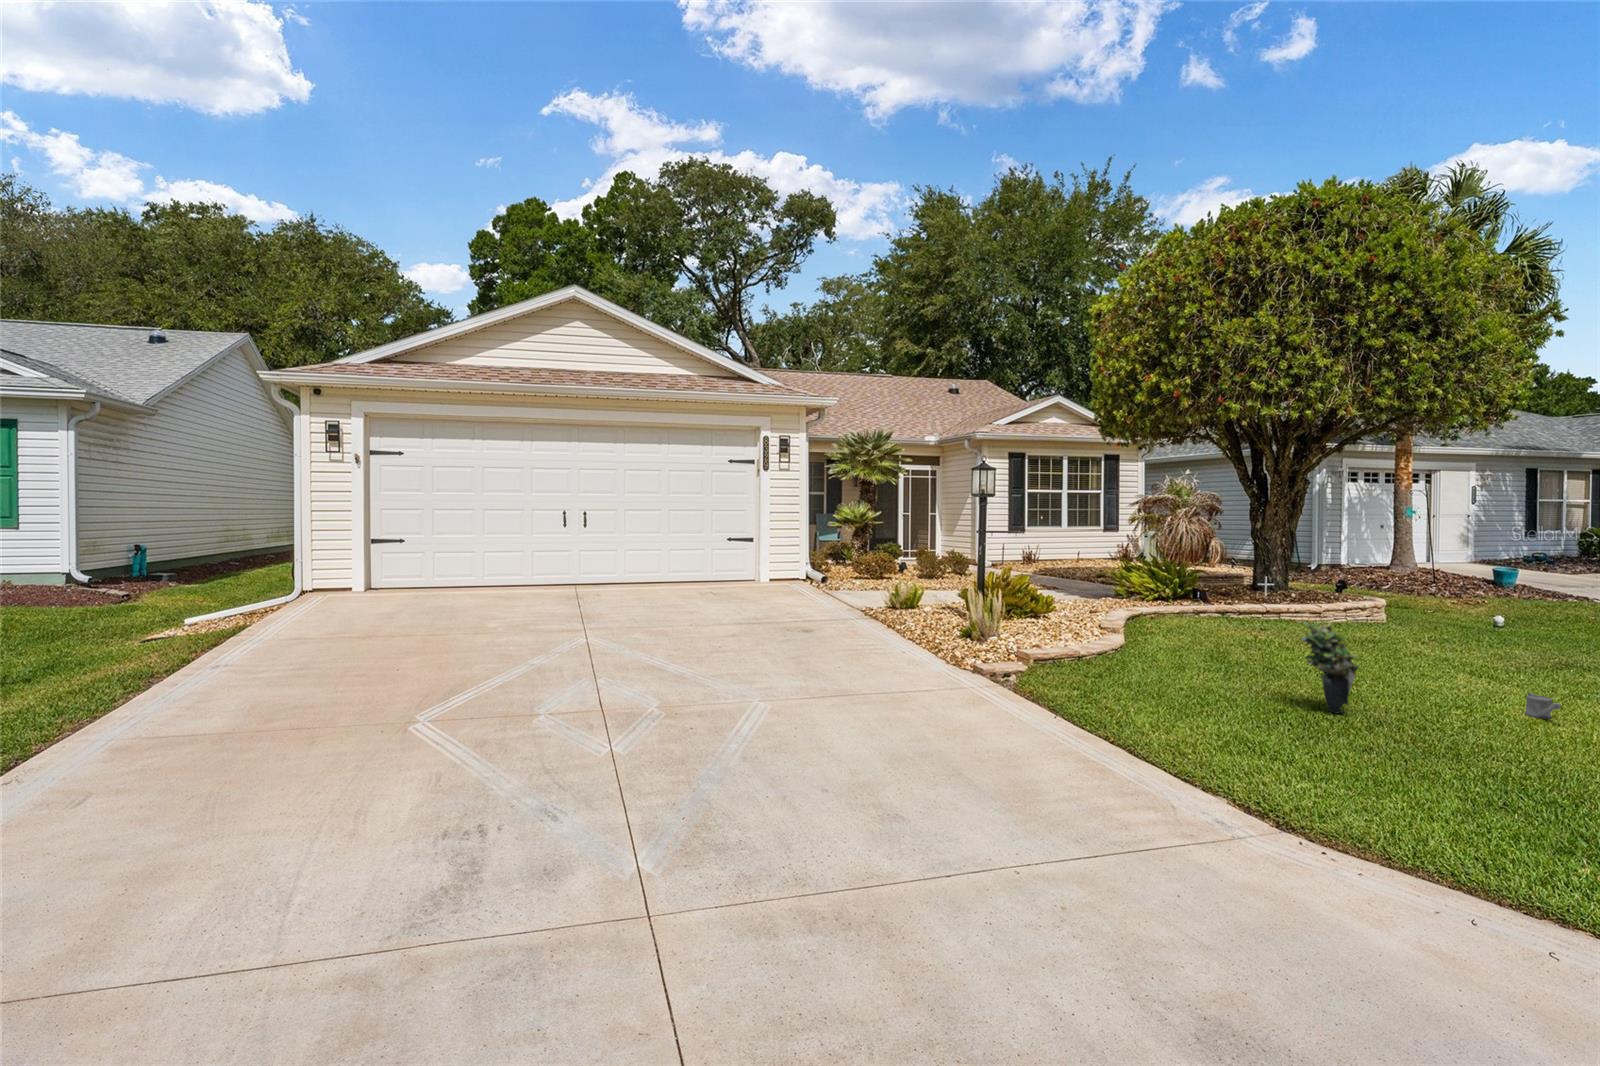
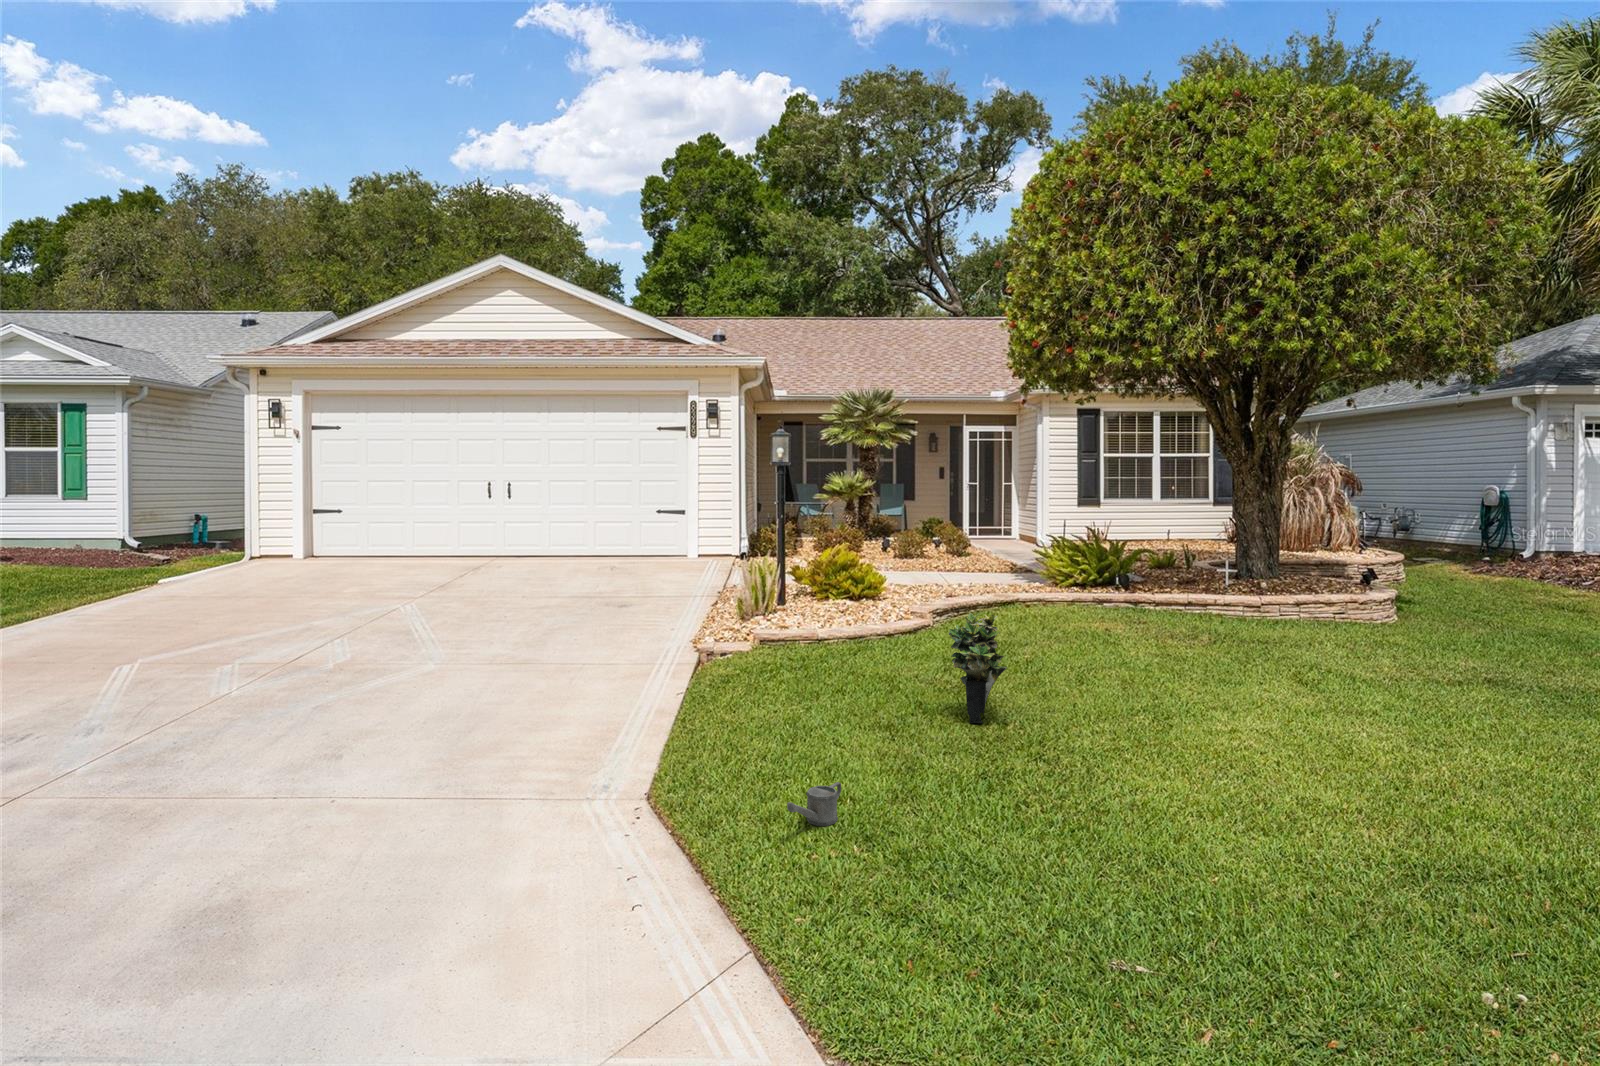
watering can: present [1525,693,1561,719] -> present [787,782,841,826]

